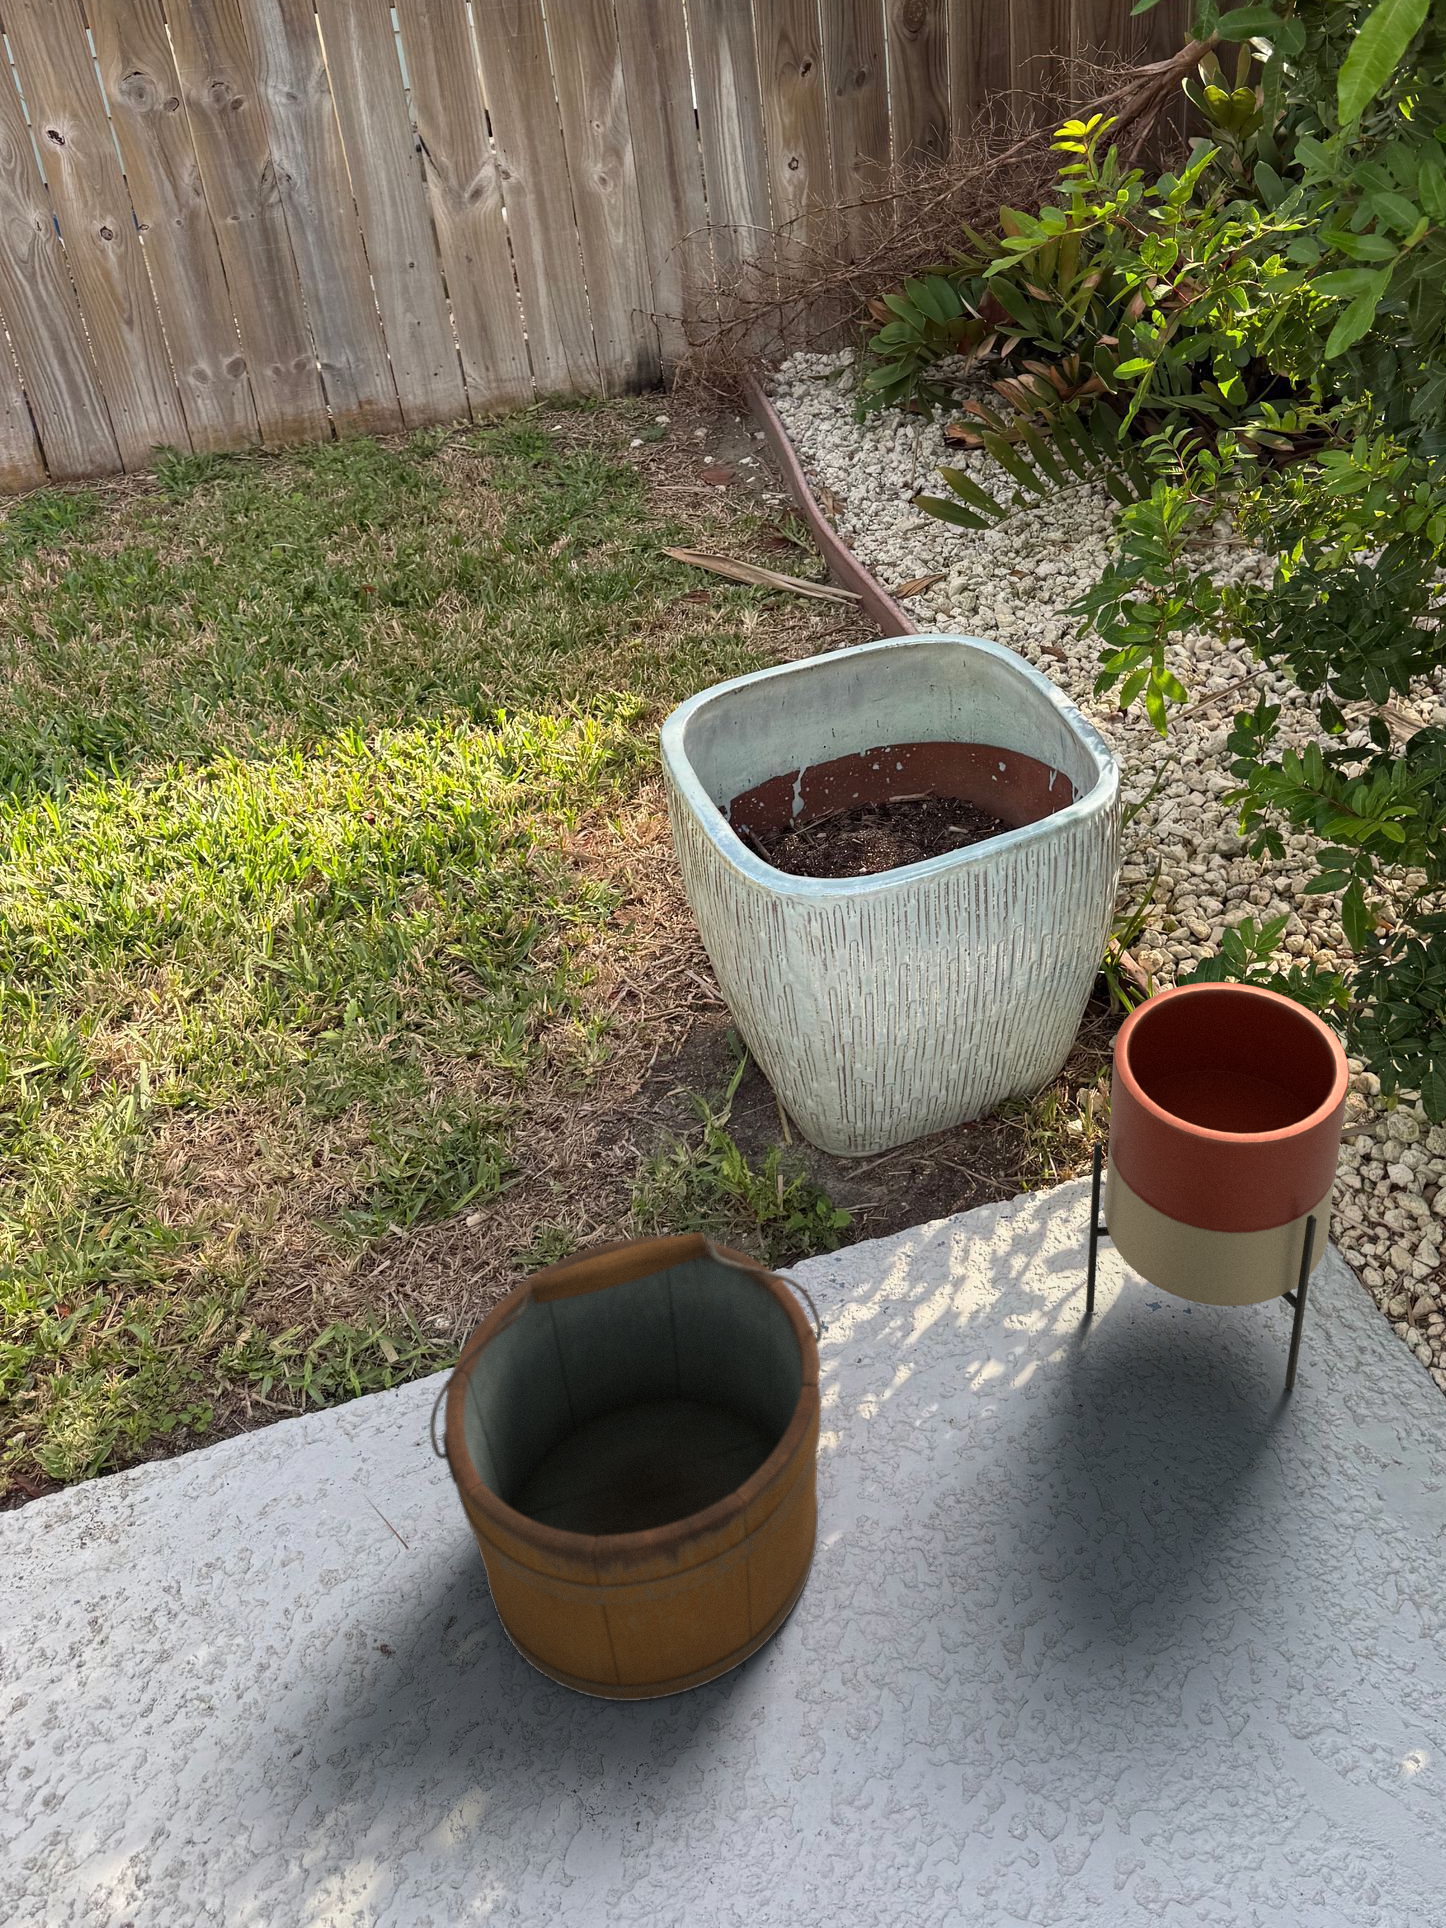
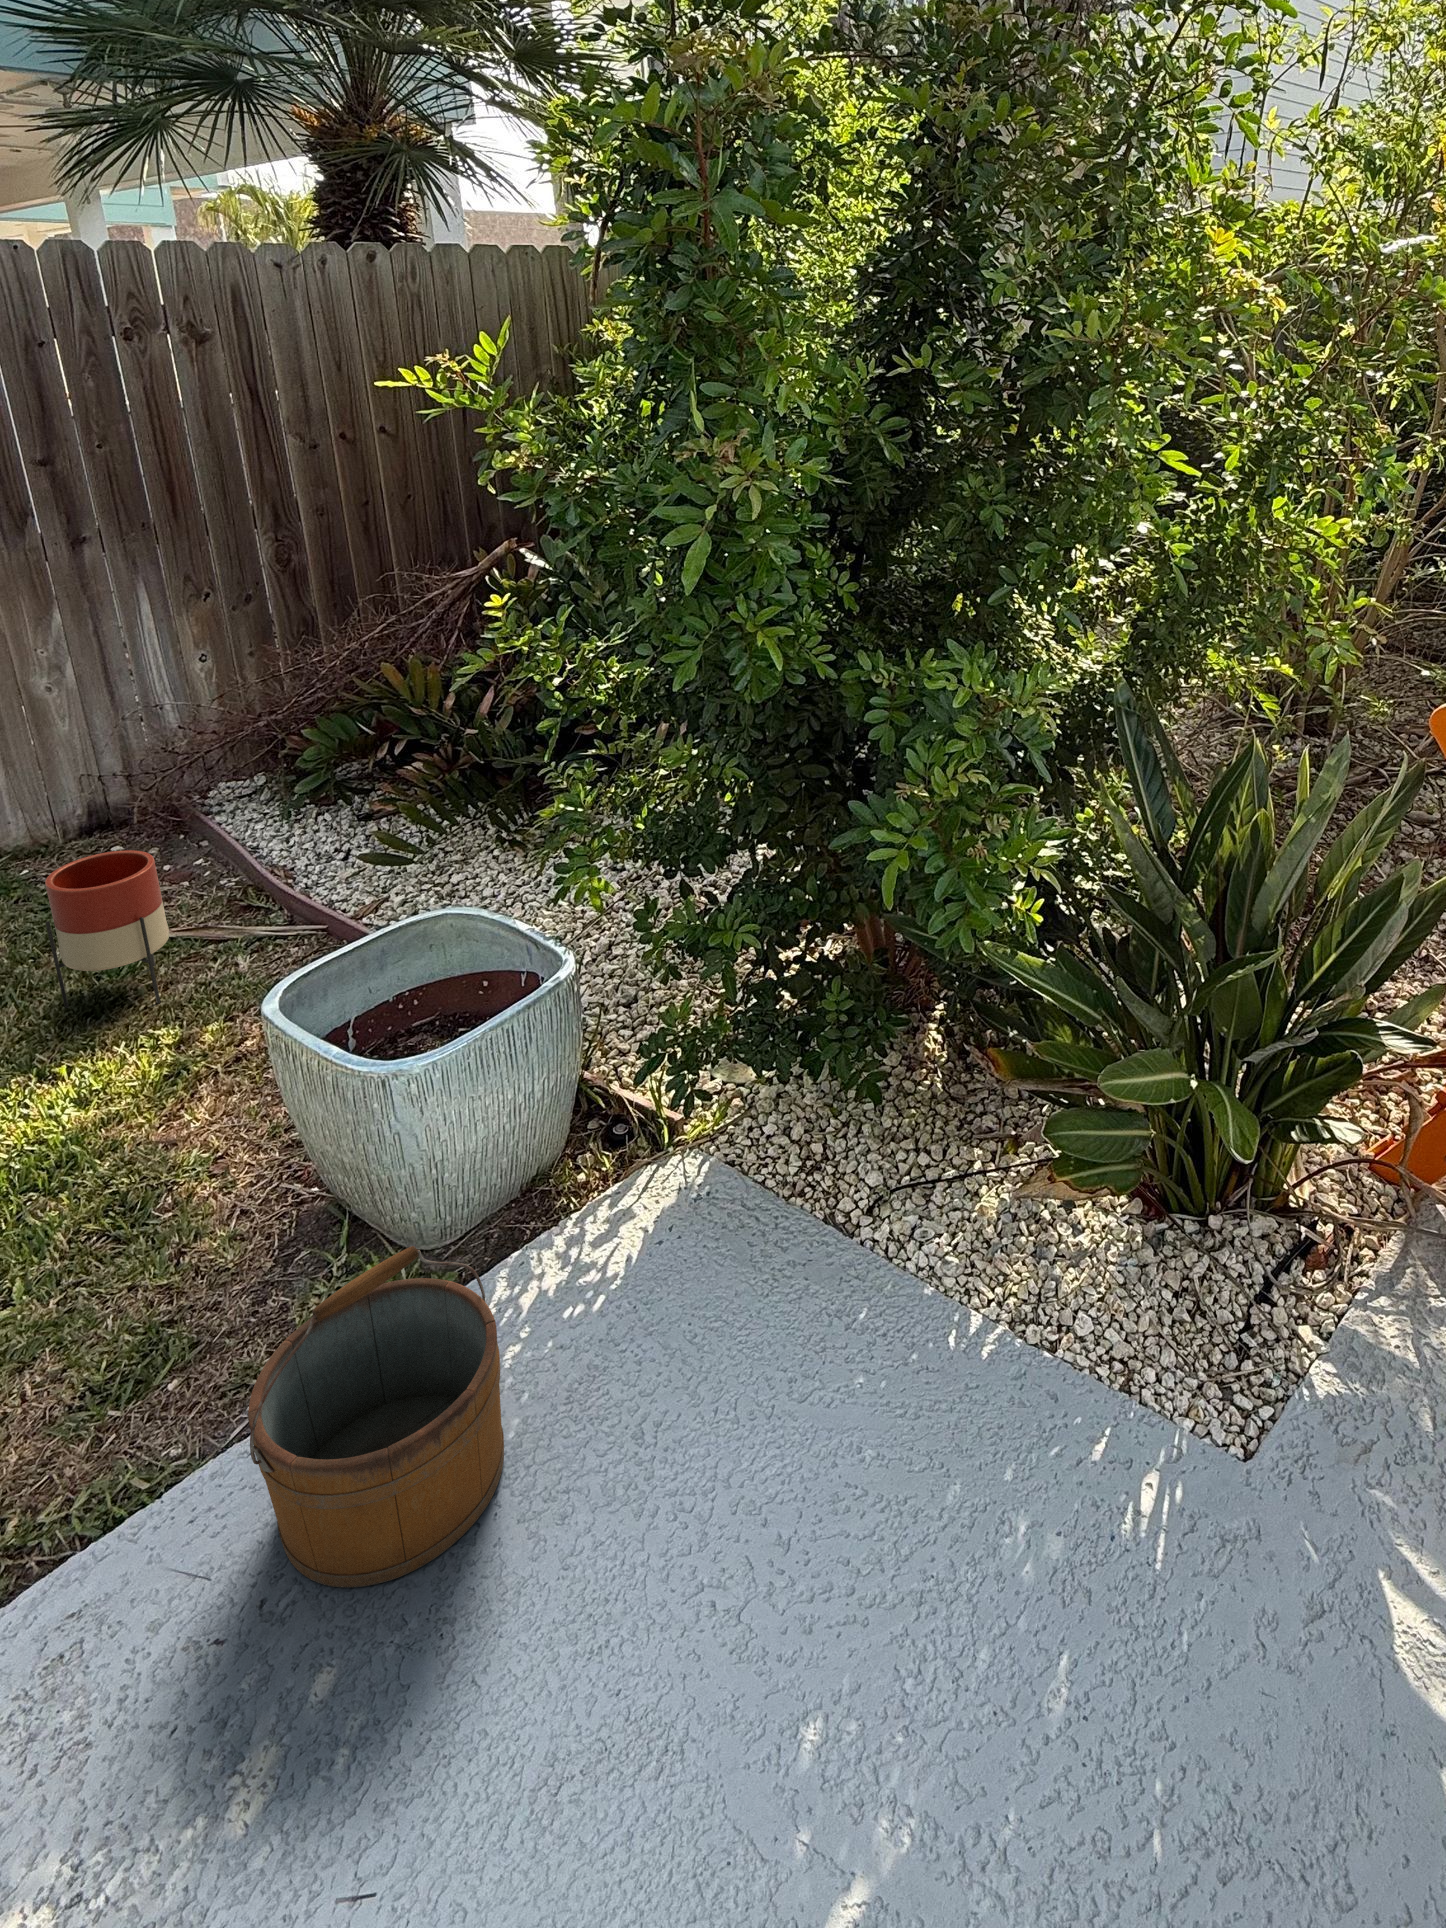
planter: present [1086,982,1349,1390] -> present [45,850,169,1008]

